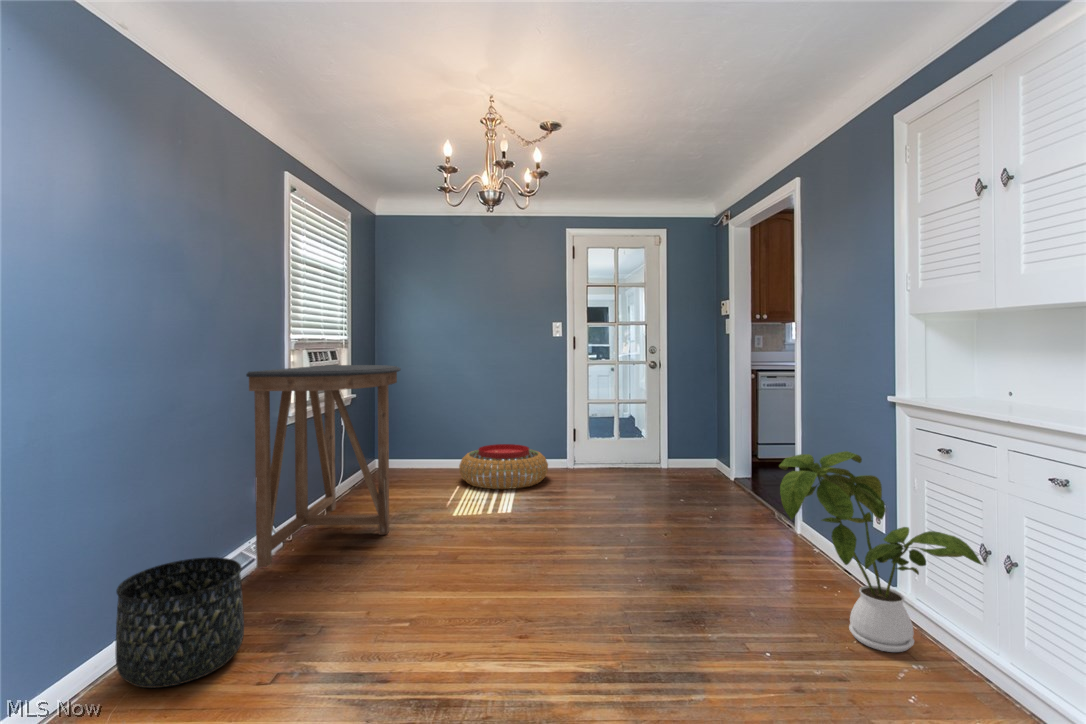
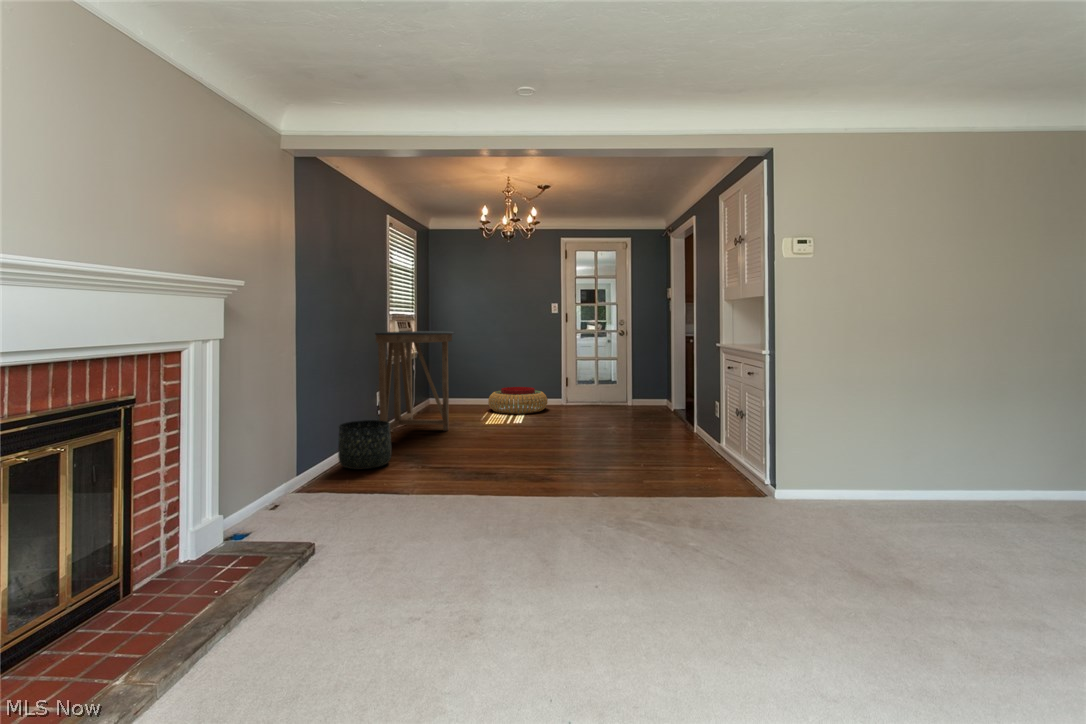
house plant: present [779,451,982,652] -> none [650,368,737,465]

